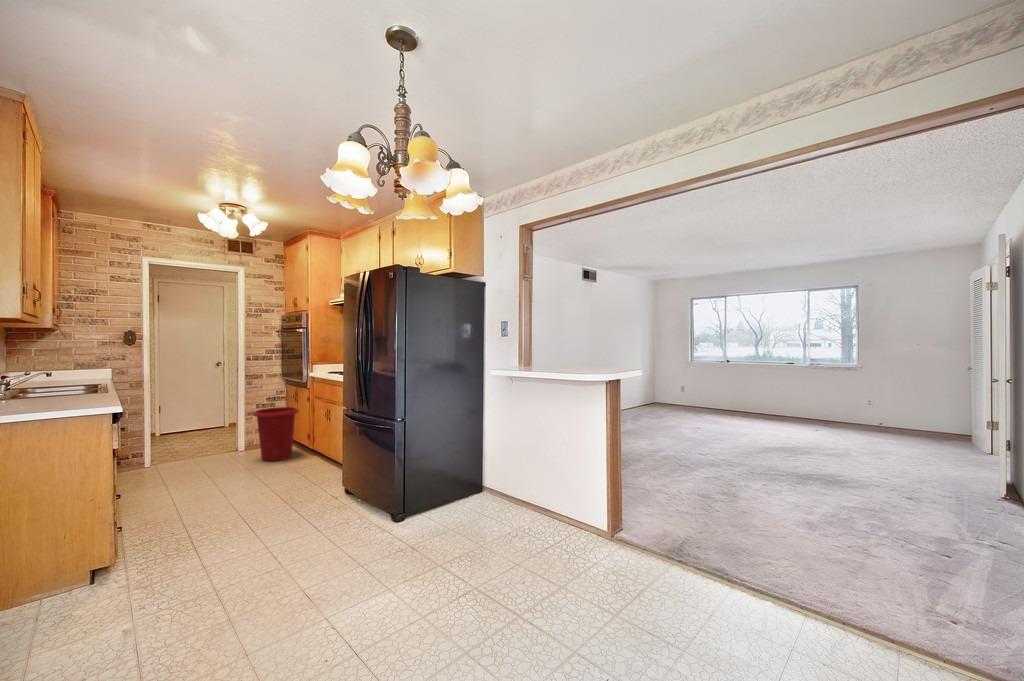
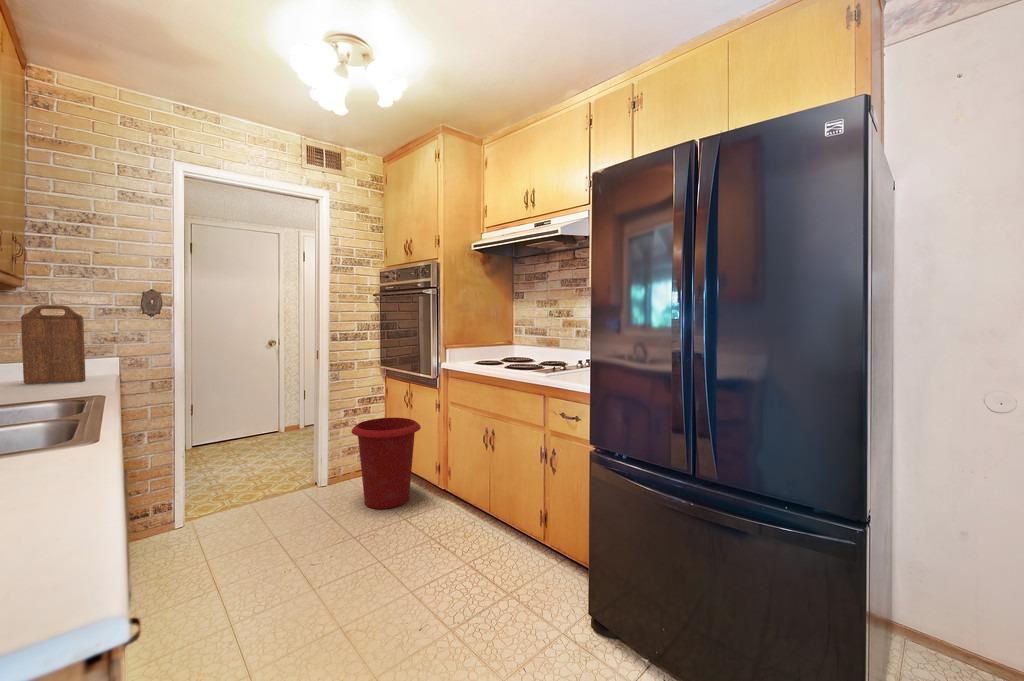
cutting board: none [59,343,92,384] -> present [21,305,86,384]

